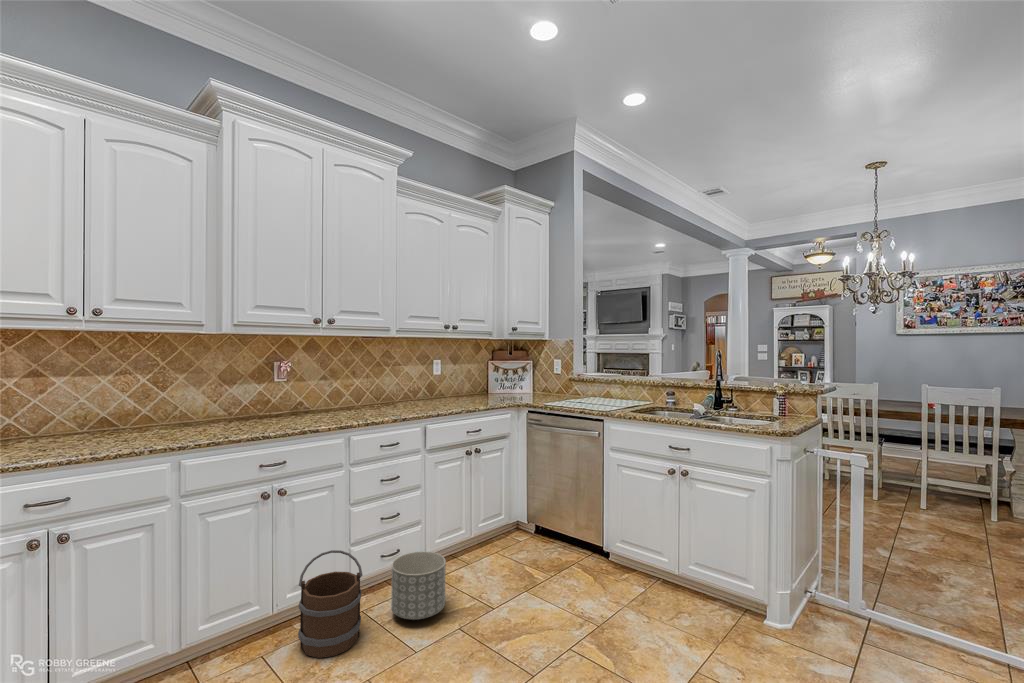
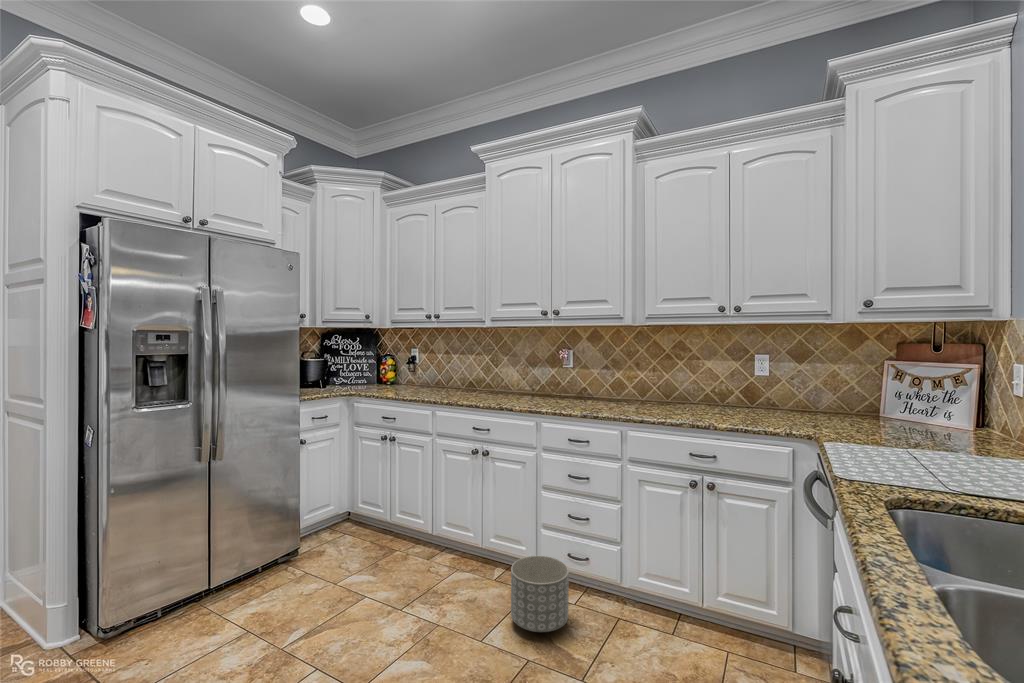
bucket: present [298,550,362,658] -> none [458,513,509,600]

